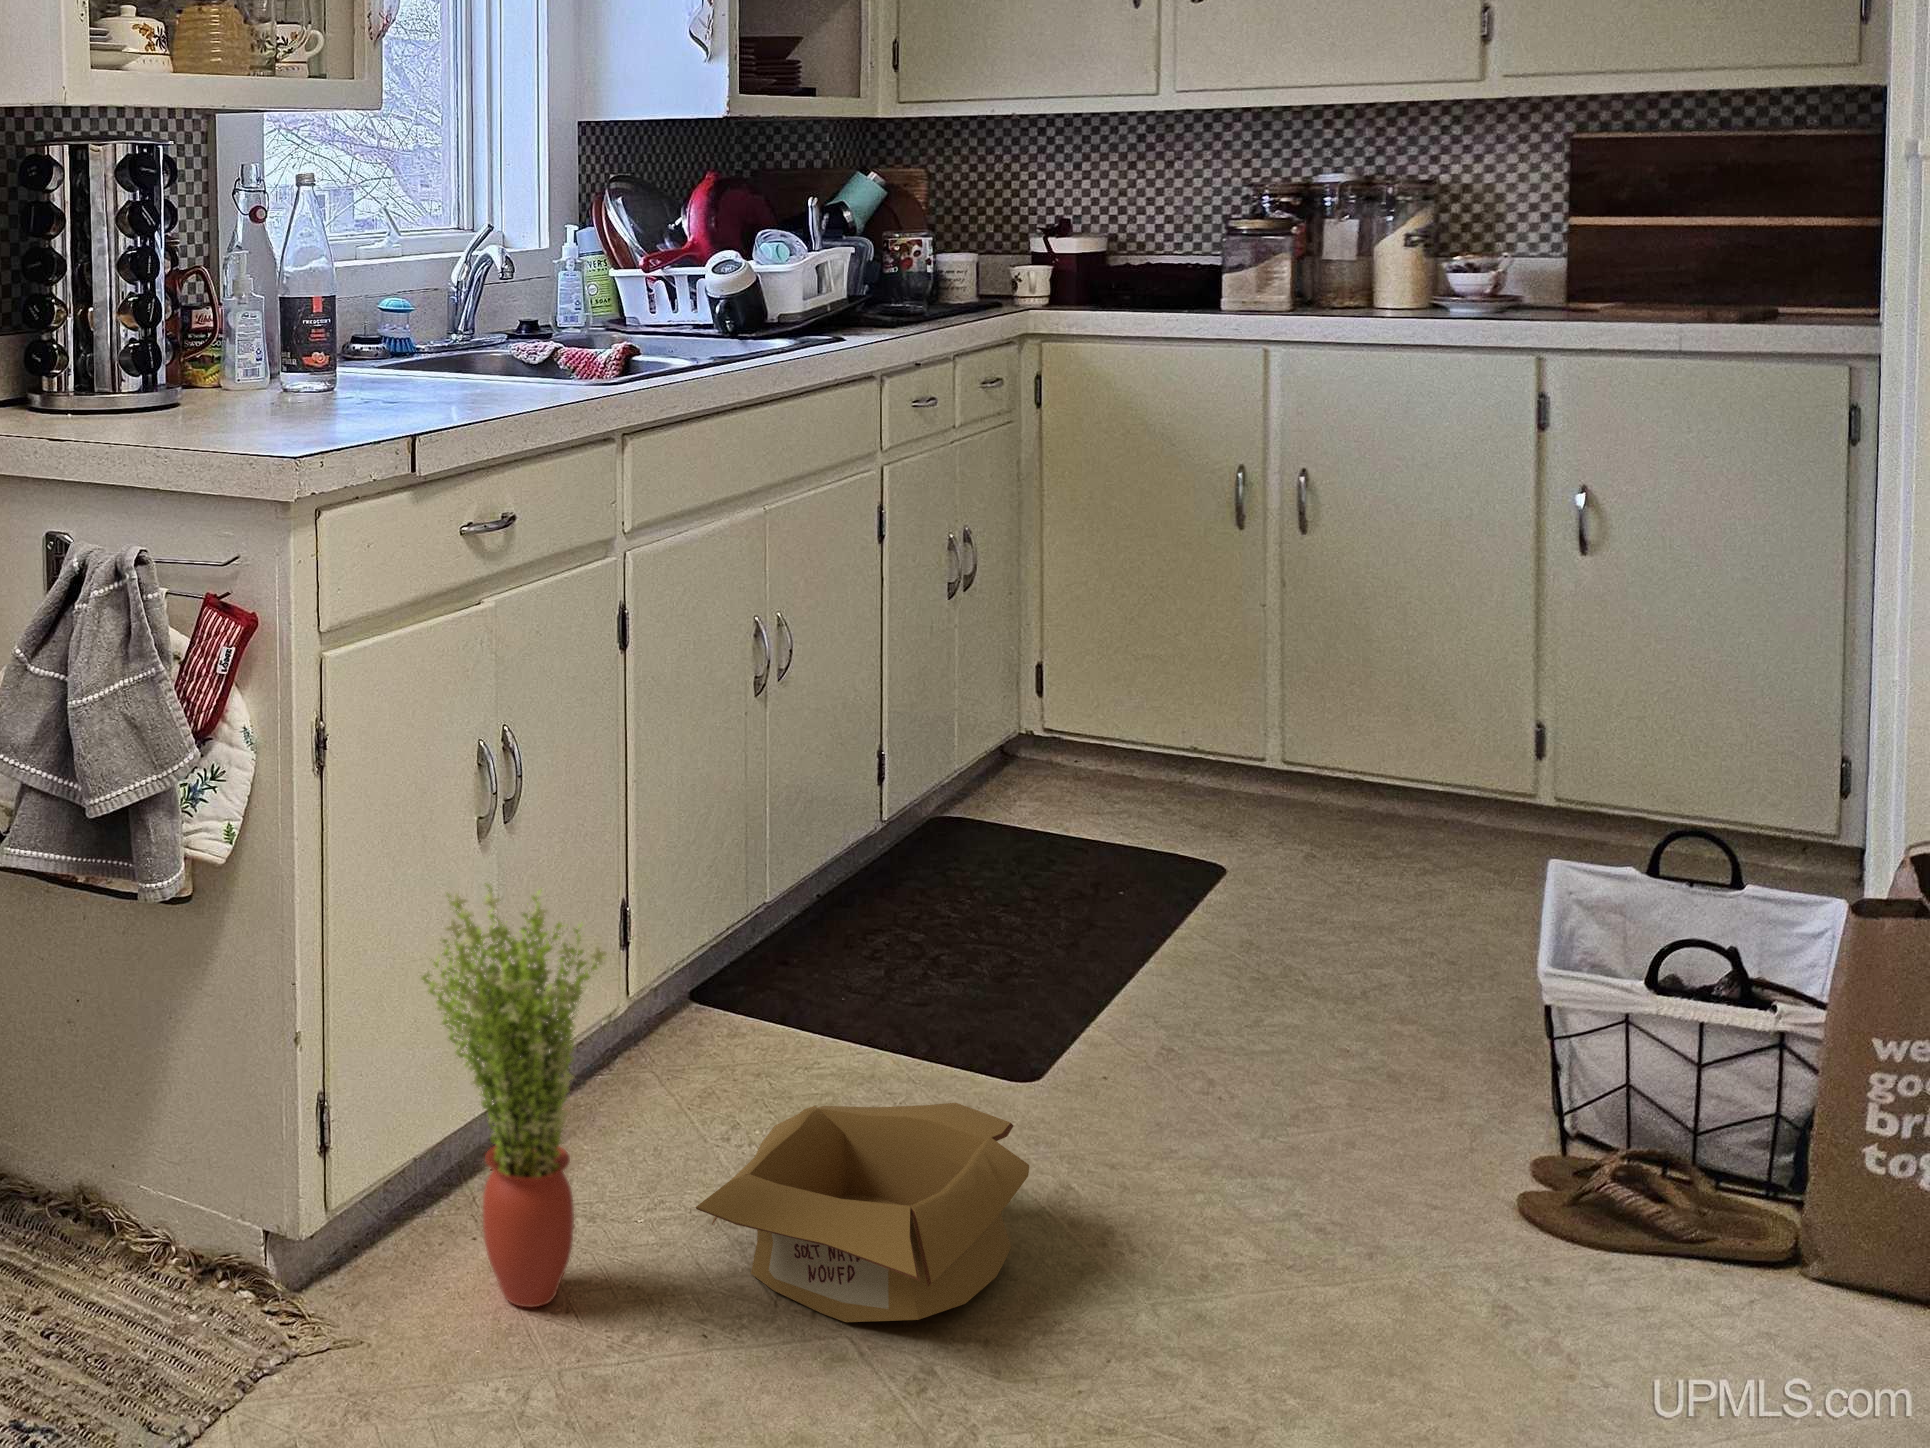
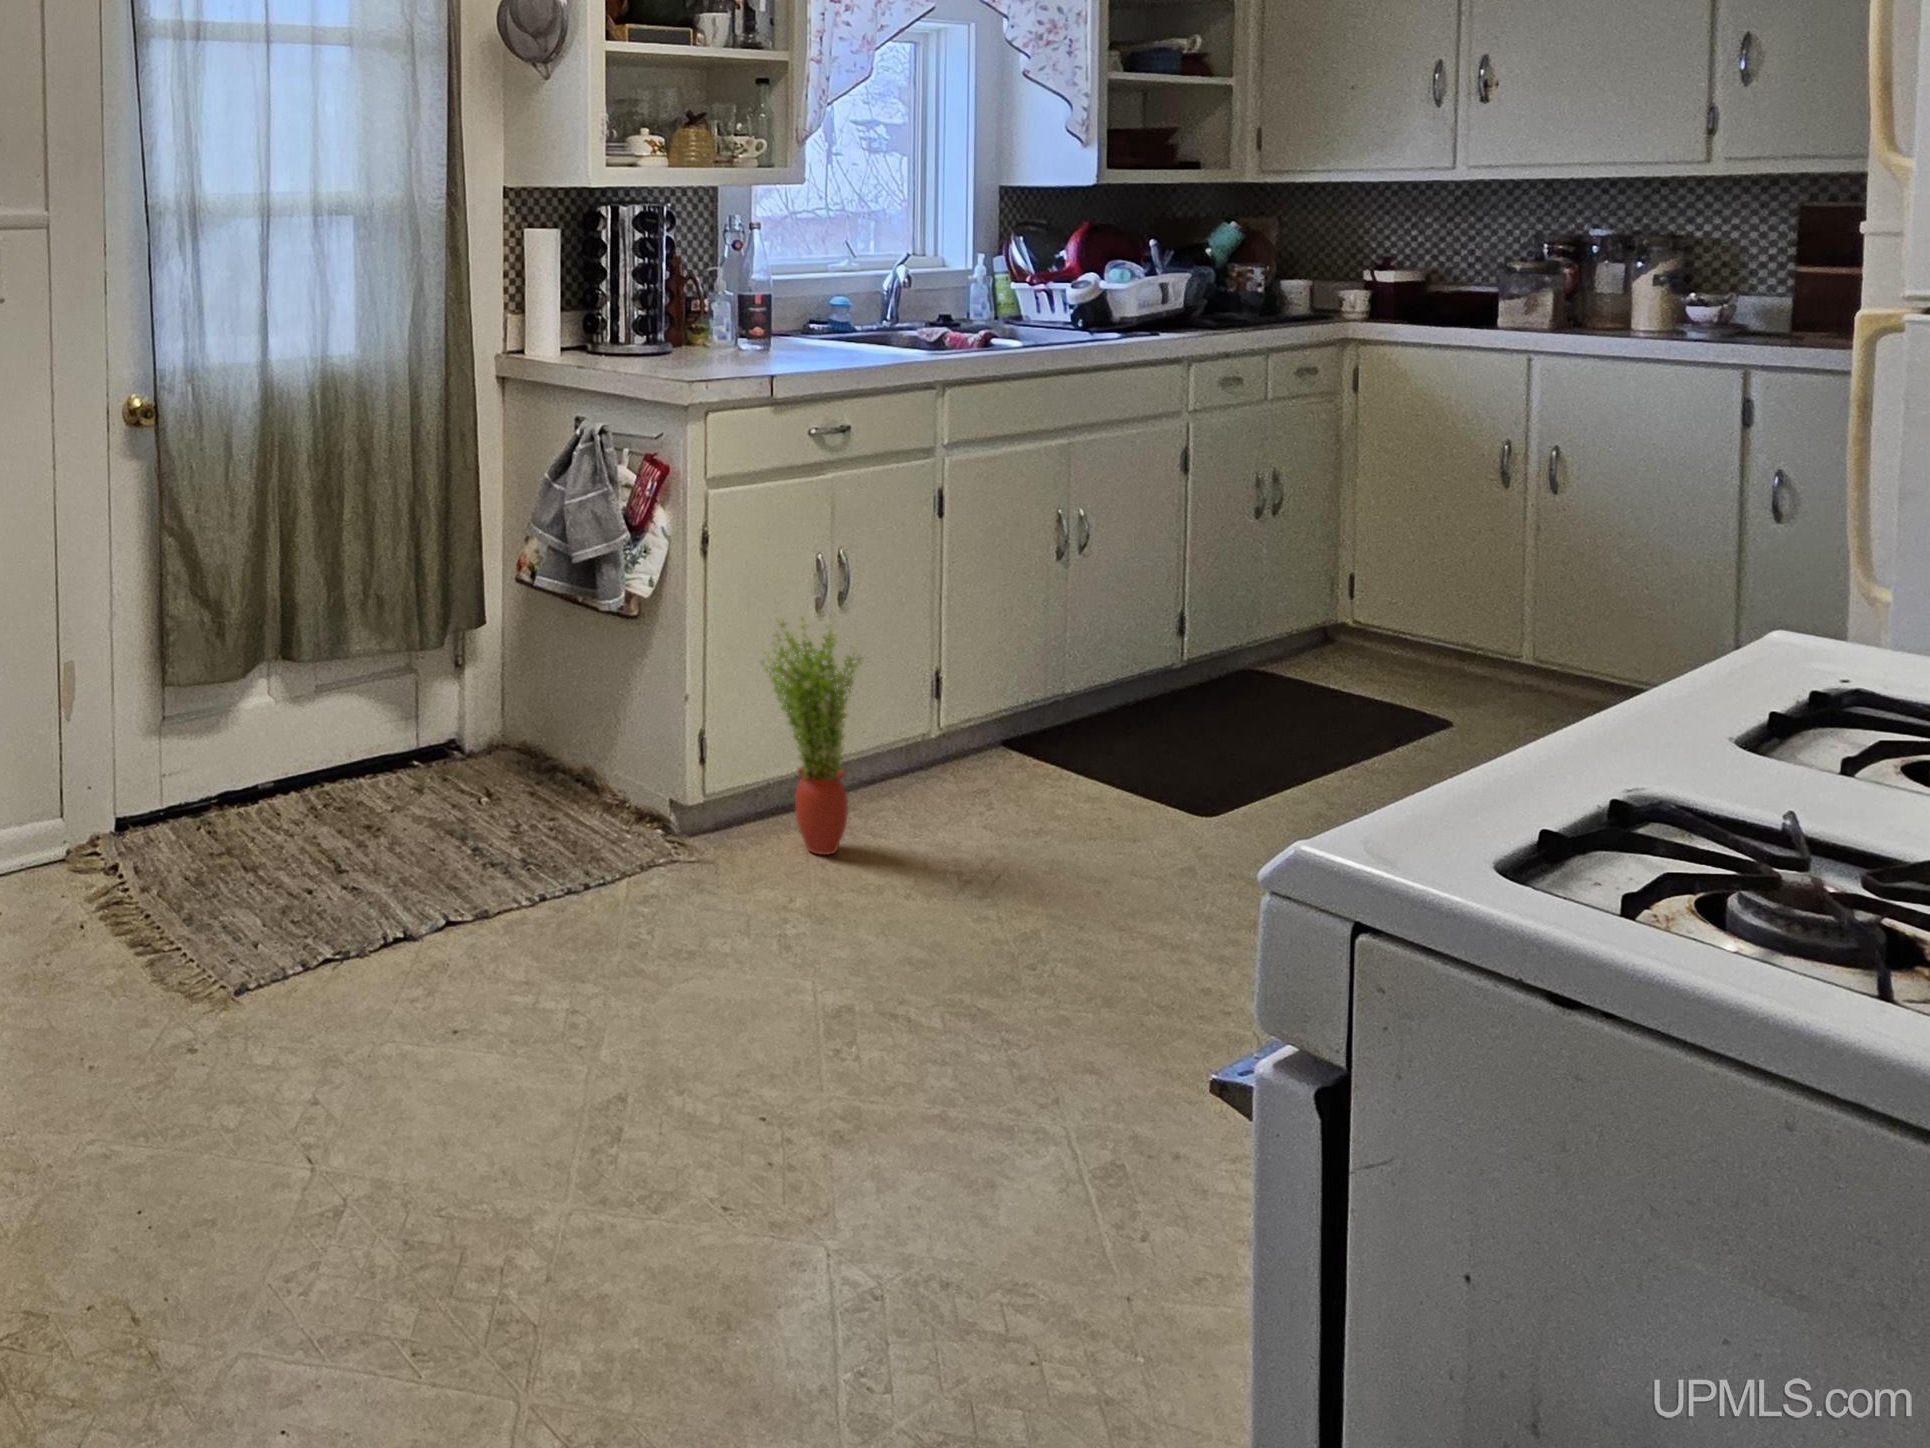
cardboard box: present [696,1103,1029,1322] -> none [919,781,1139,888]

